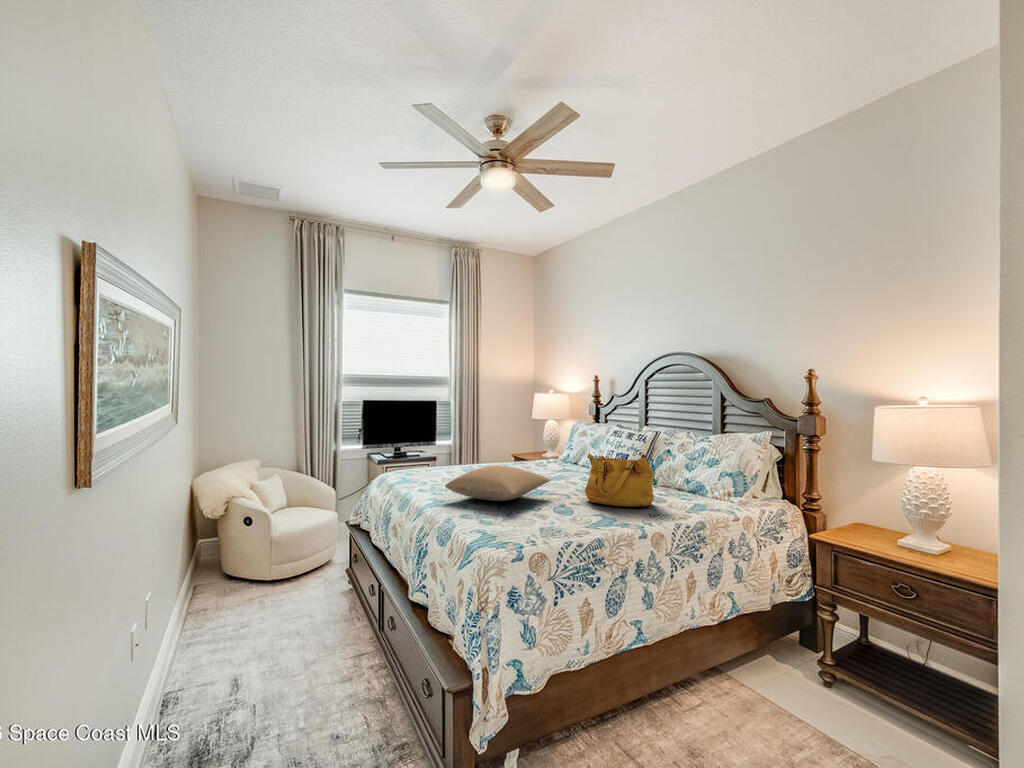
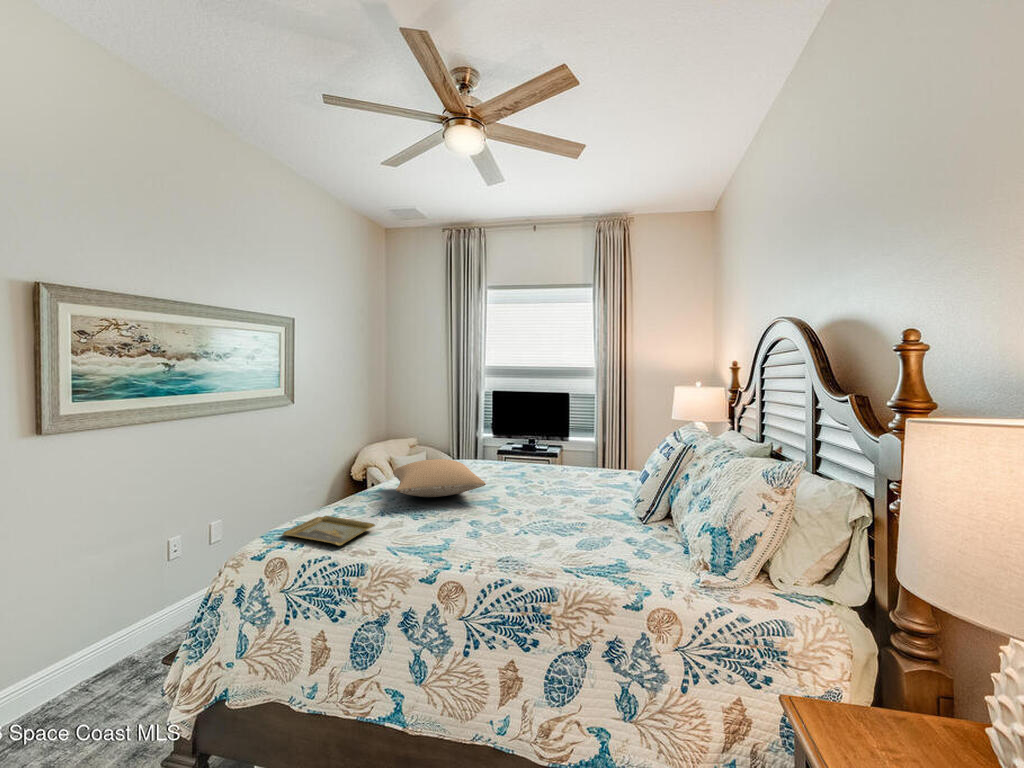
handbag: present [585,452,654,507] -> none [488,459,571,542]
tray: none [485,520,563,542] -> present [282,516,375,545]

